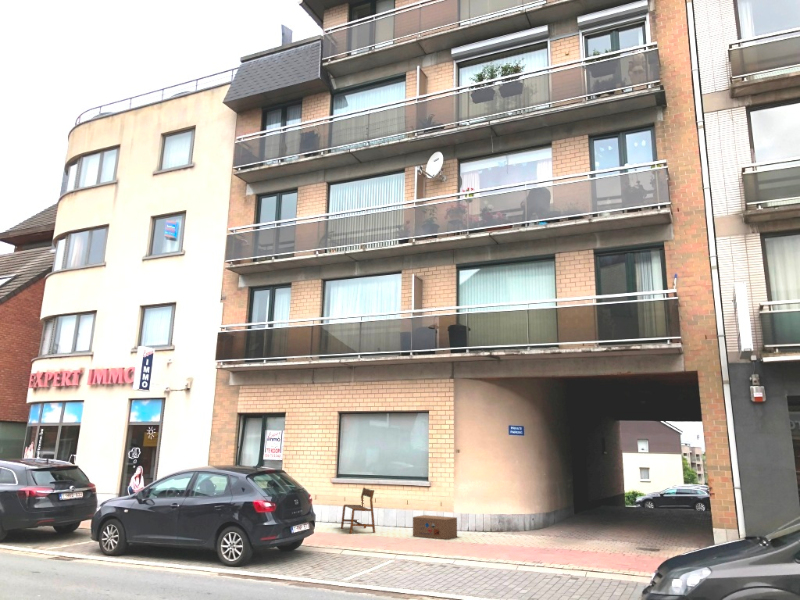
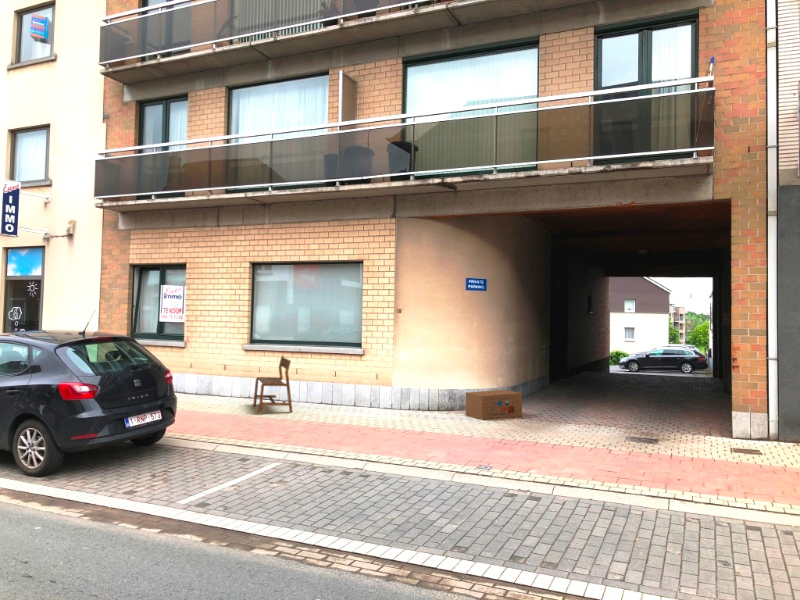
cardboard box: present [413,515,457,539] -> present [466,390,522,420]

